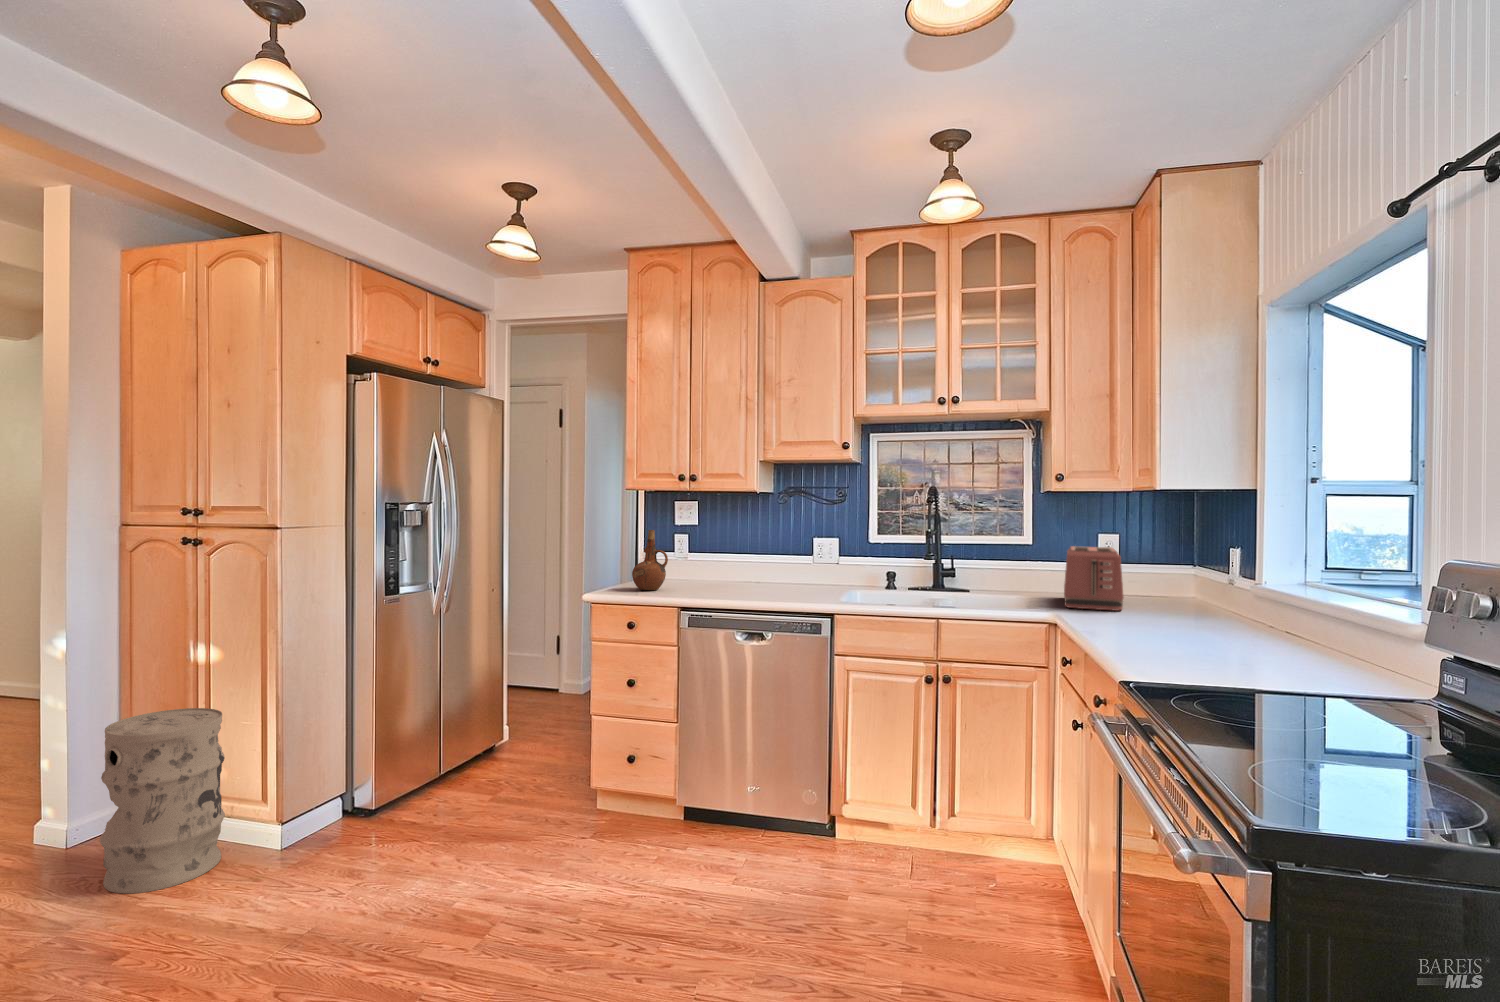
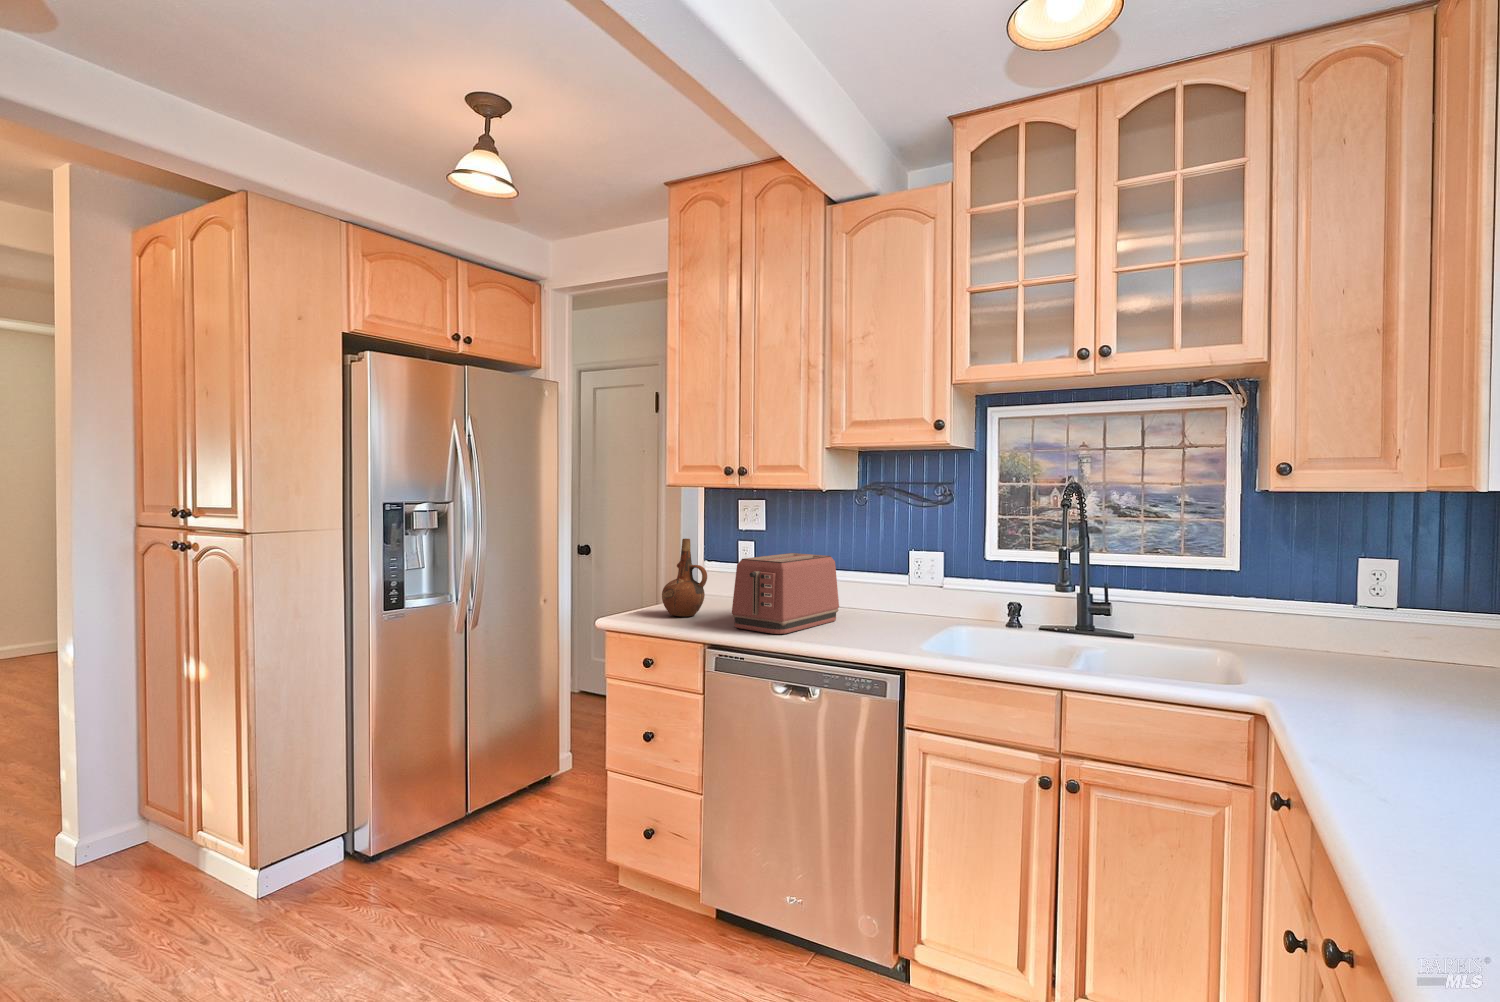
toaster: present [1064,546,1123,611] -> present [732,553,839,634]
trash can: present [100,708,225,893] -> none [59,731,200,942]

